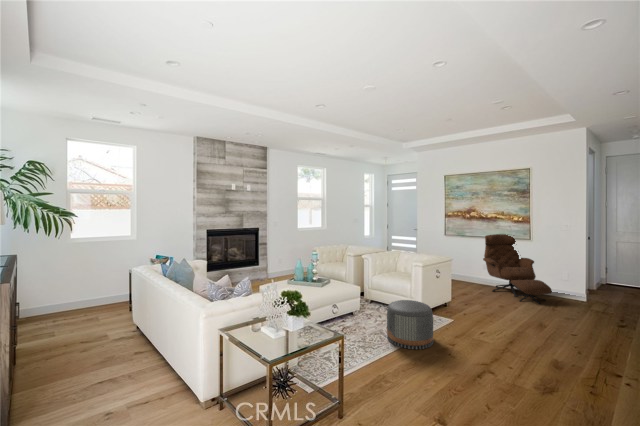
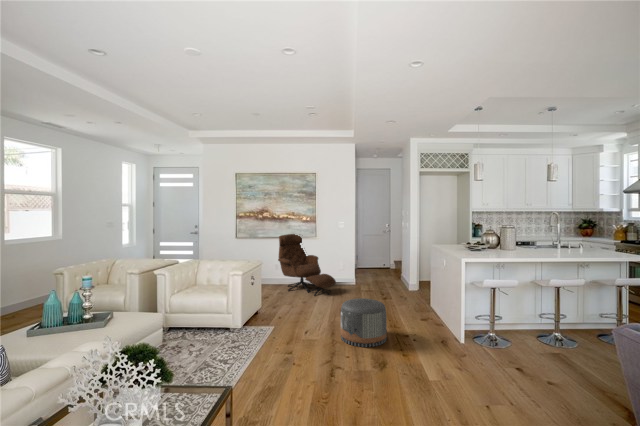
pouf: present [387,300,433,349] -> present [341,298,387,347]

